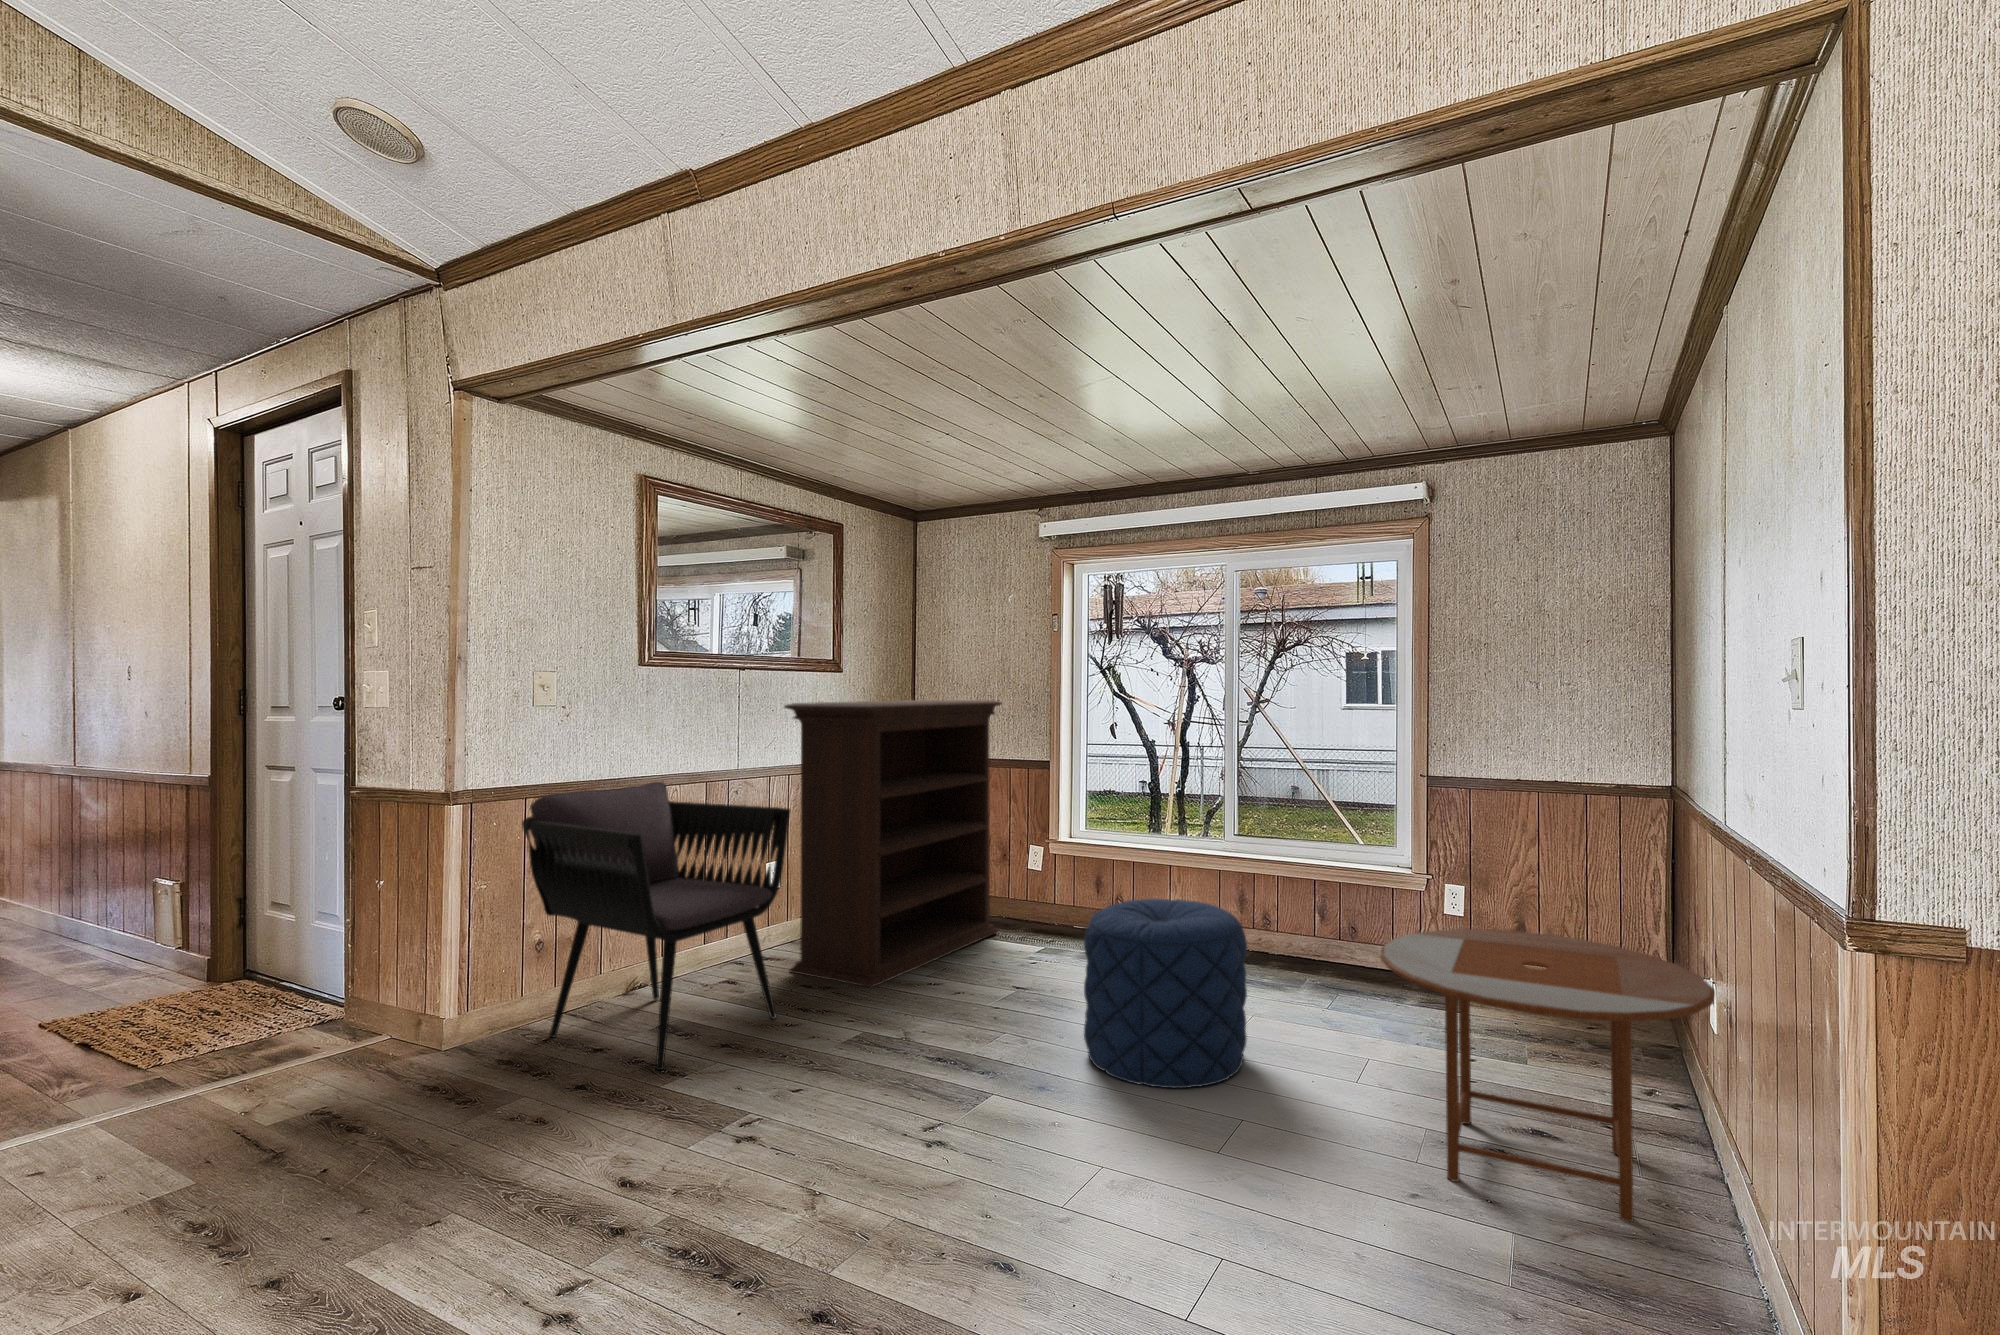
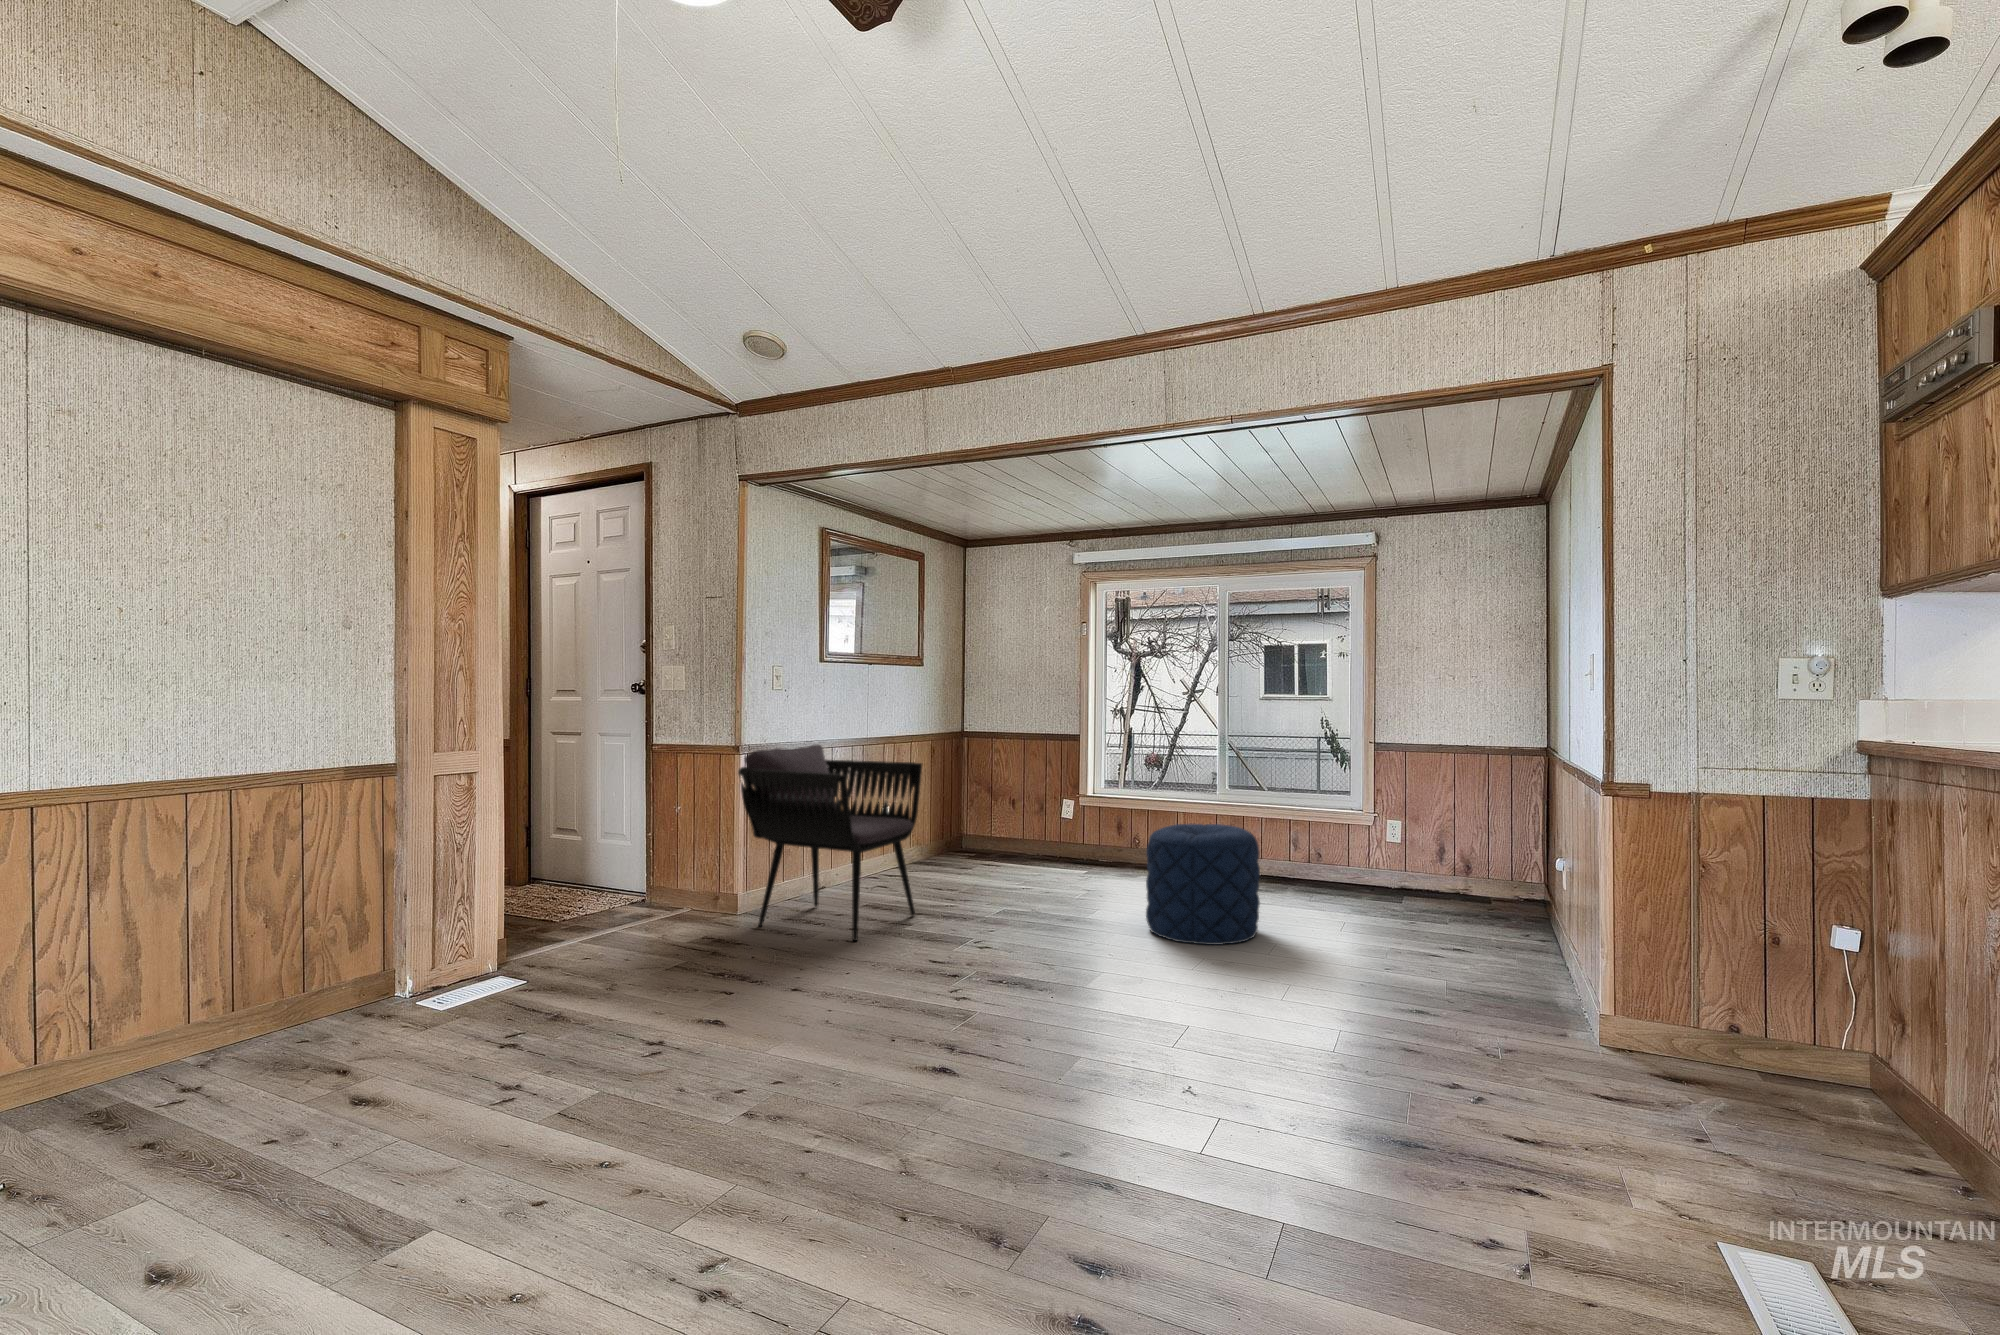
bookshelf: present [784,700,1002,987] -> none [899,687,1050,900]
side table: present [1380,929,1715,1222] -> none [1355,833,1558,994]

